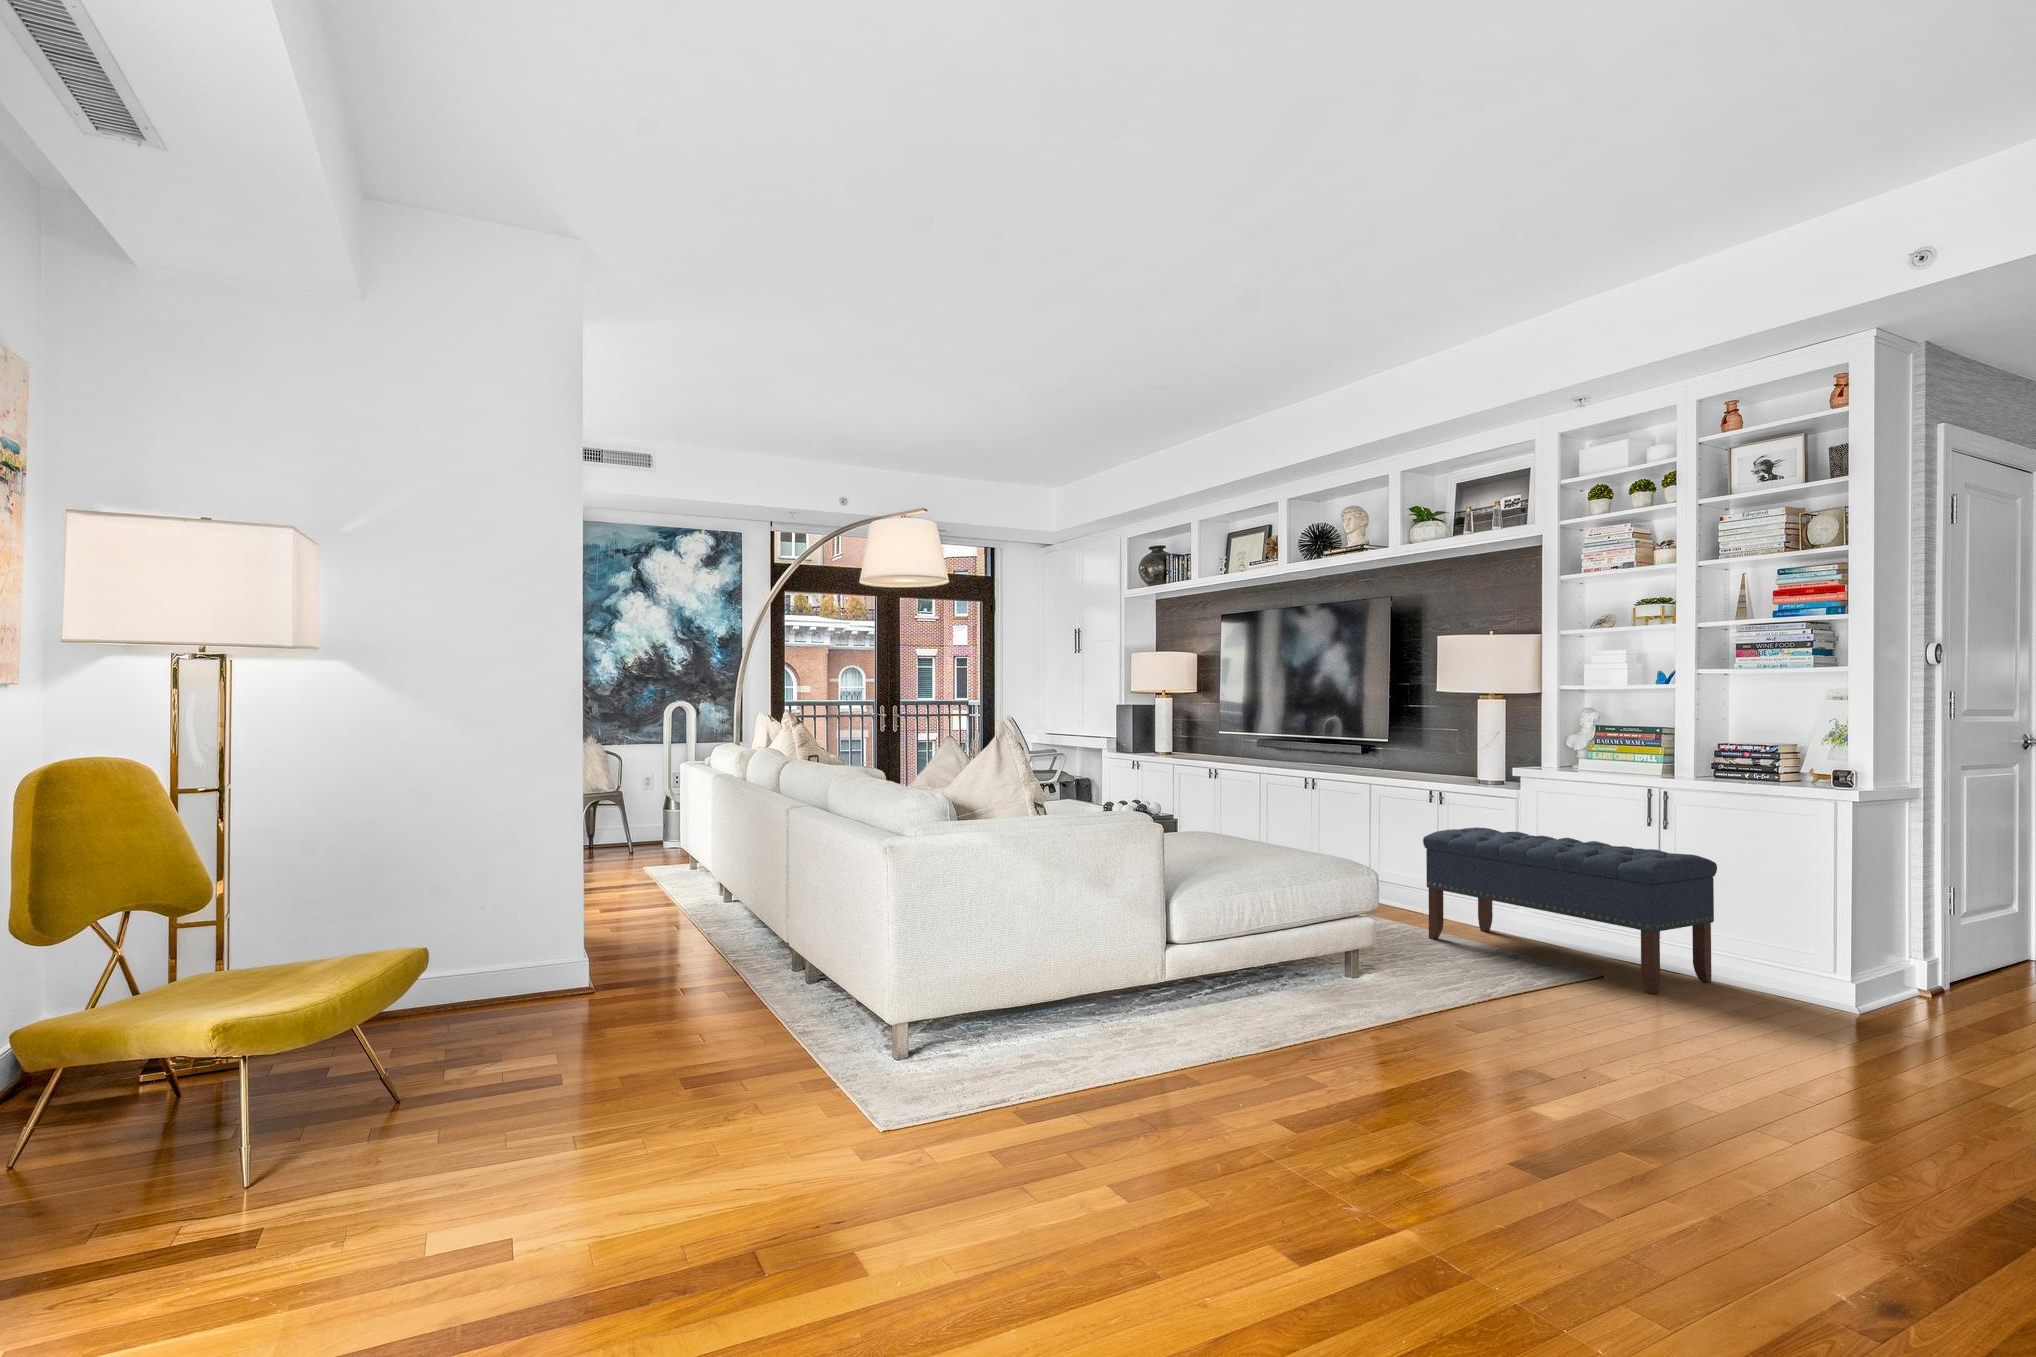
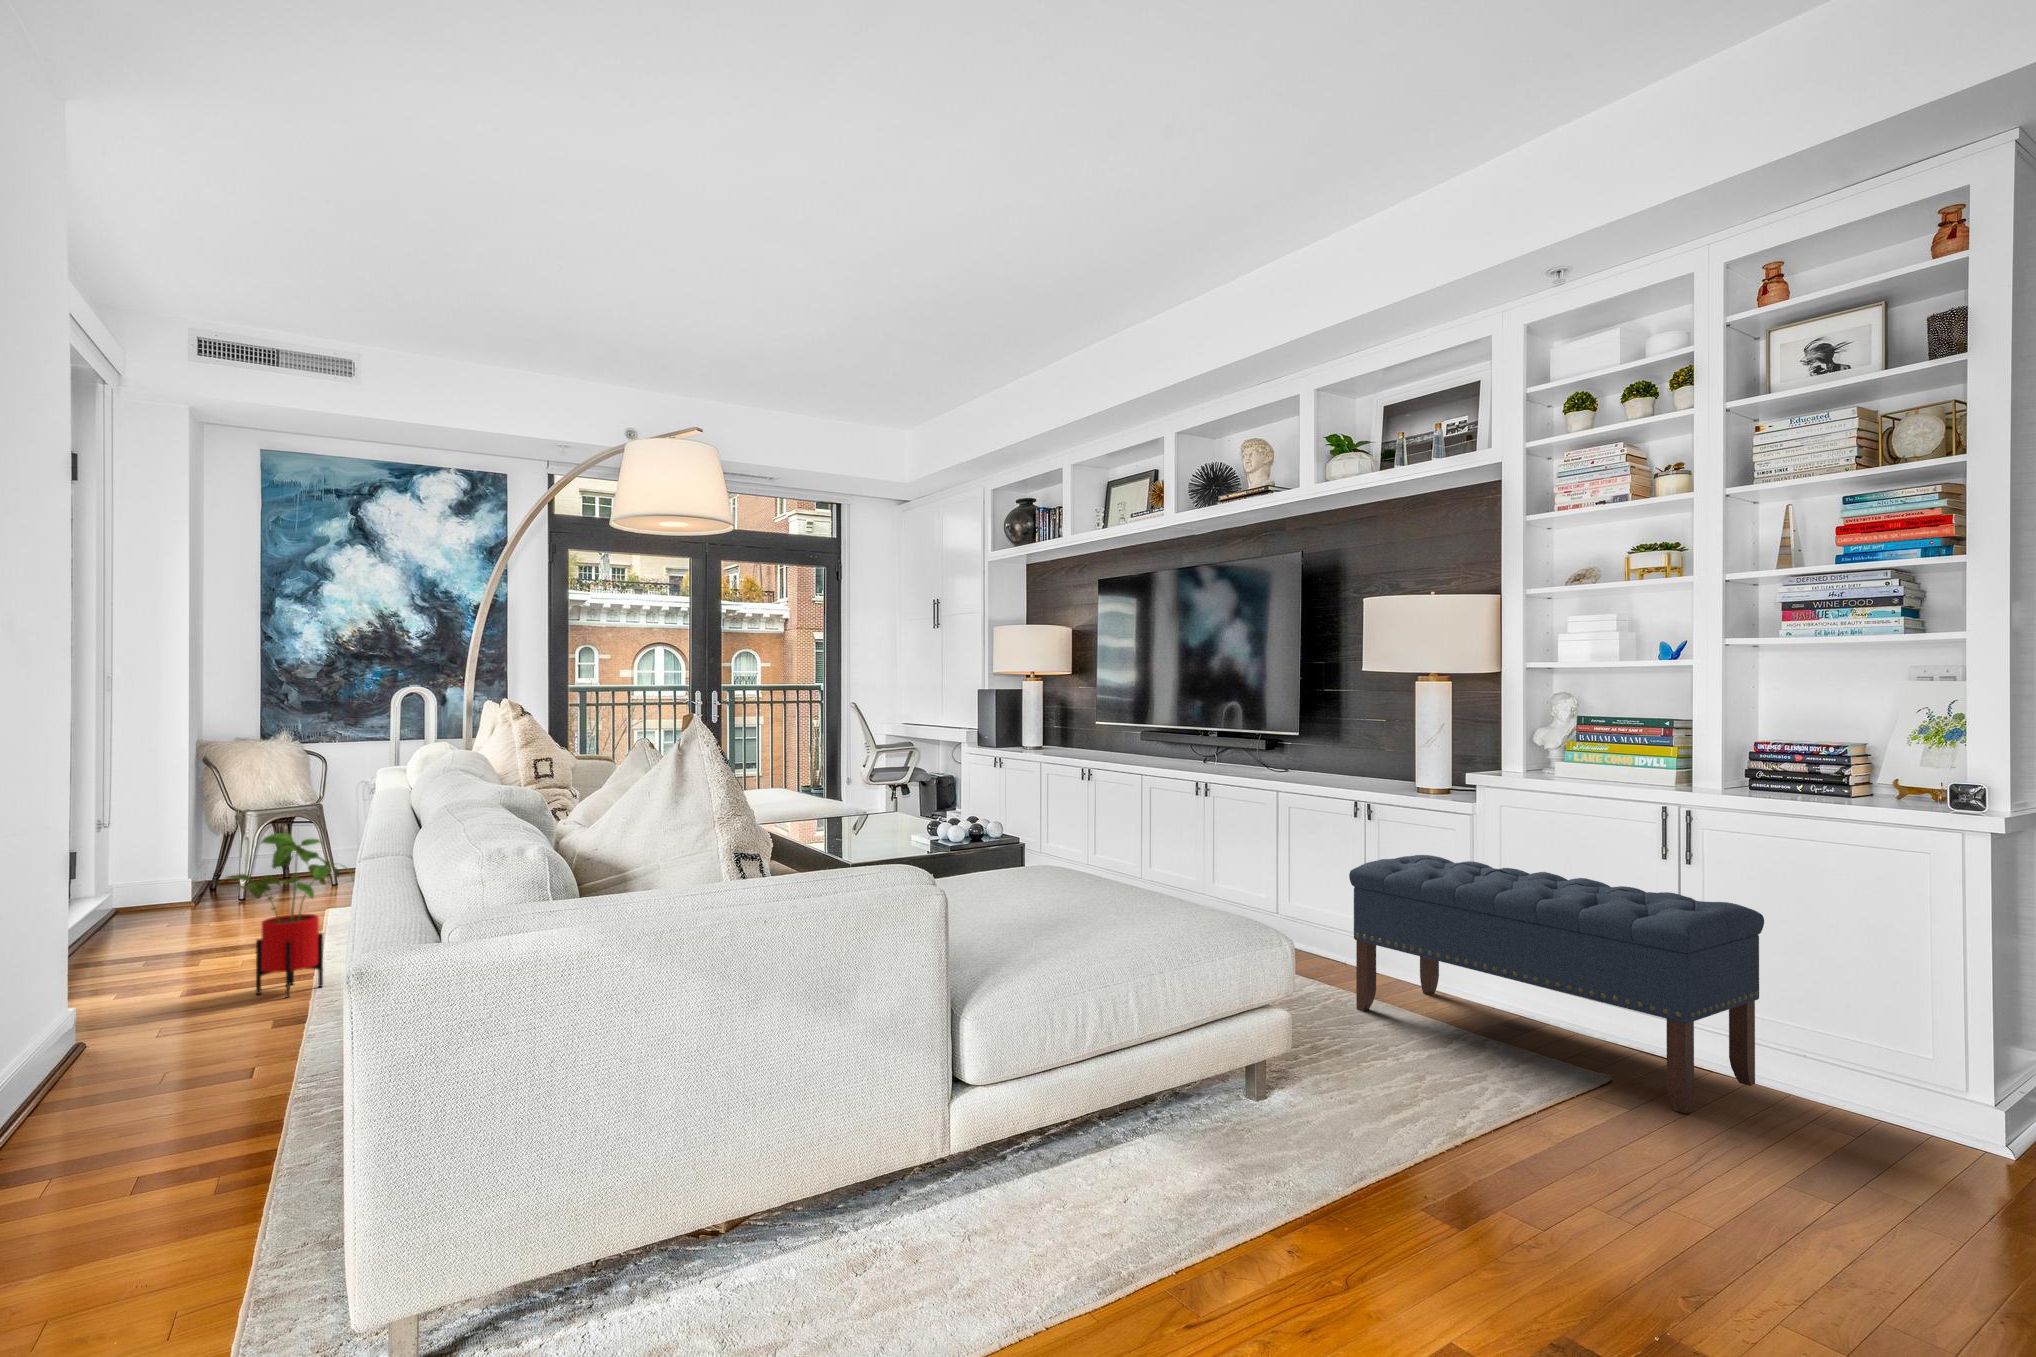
house plant: none [623,803,703,917] -> present [226,833,352,997]

